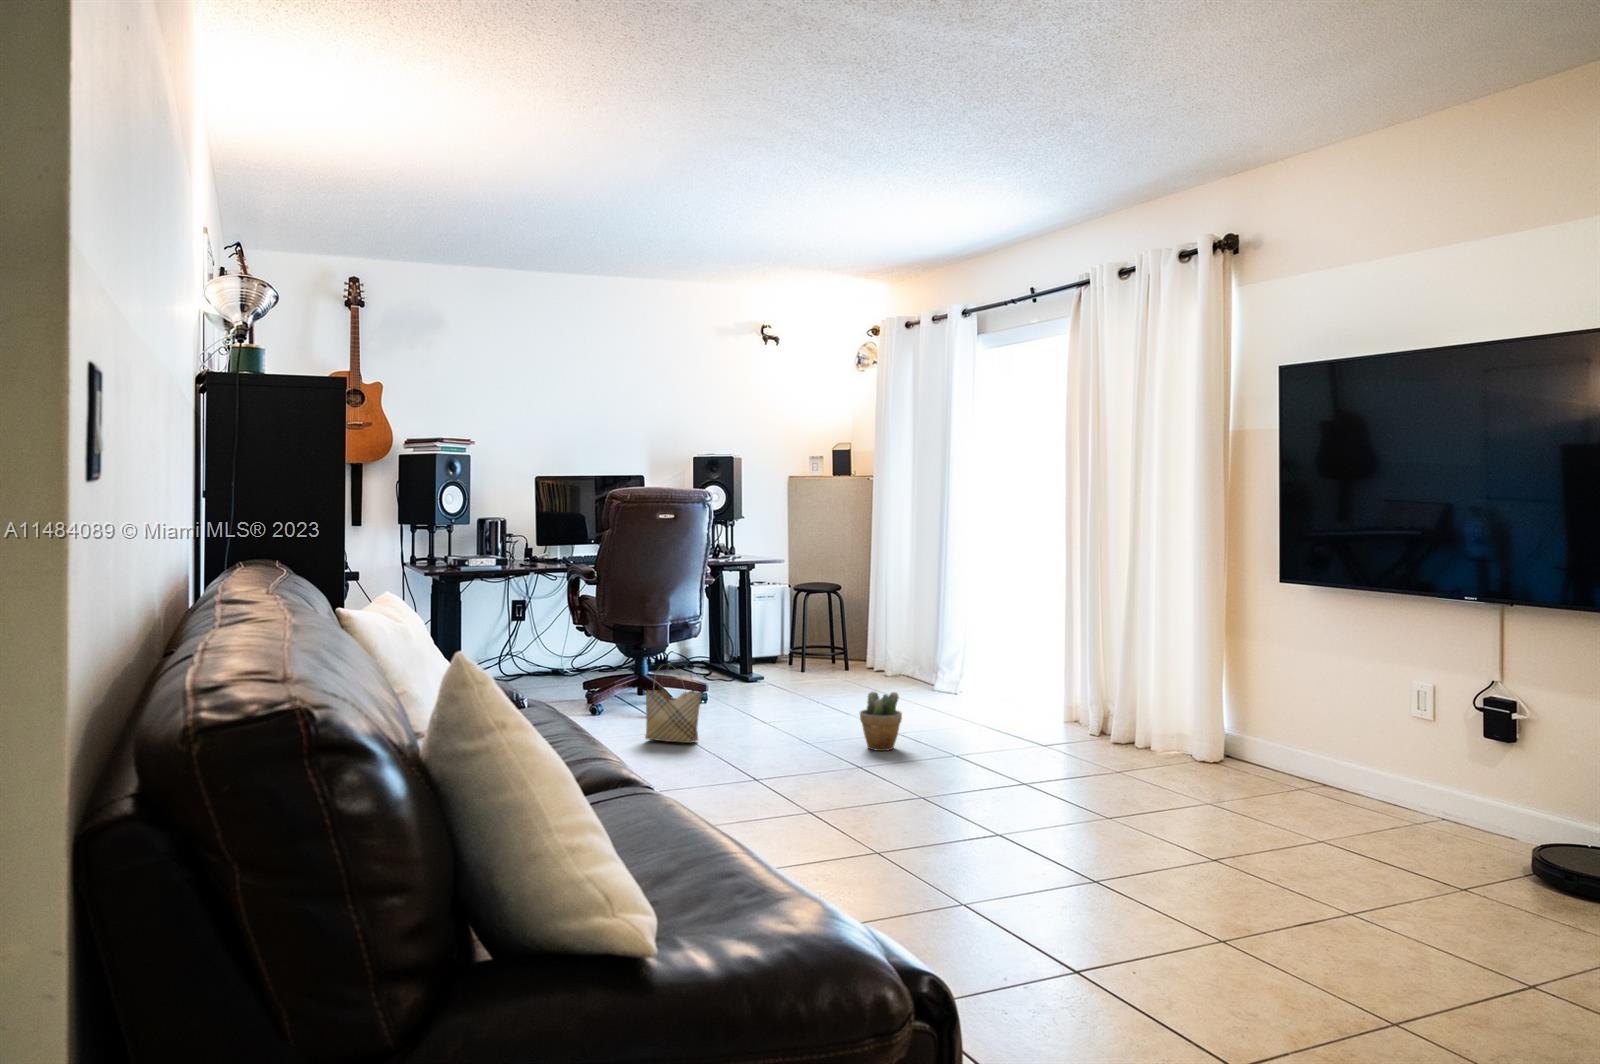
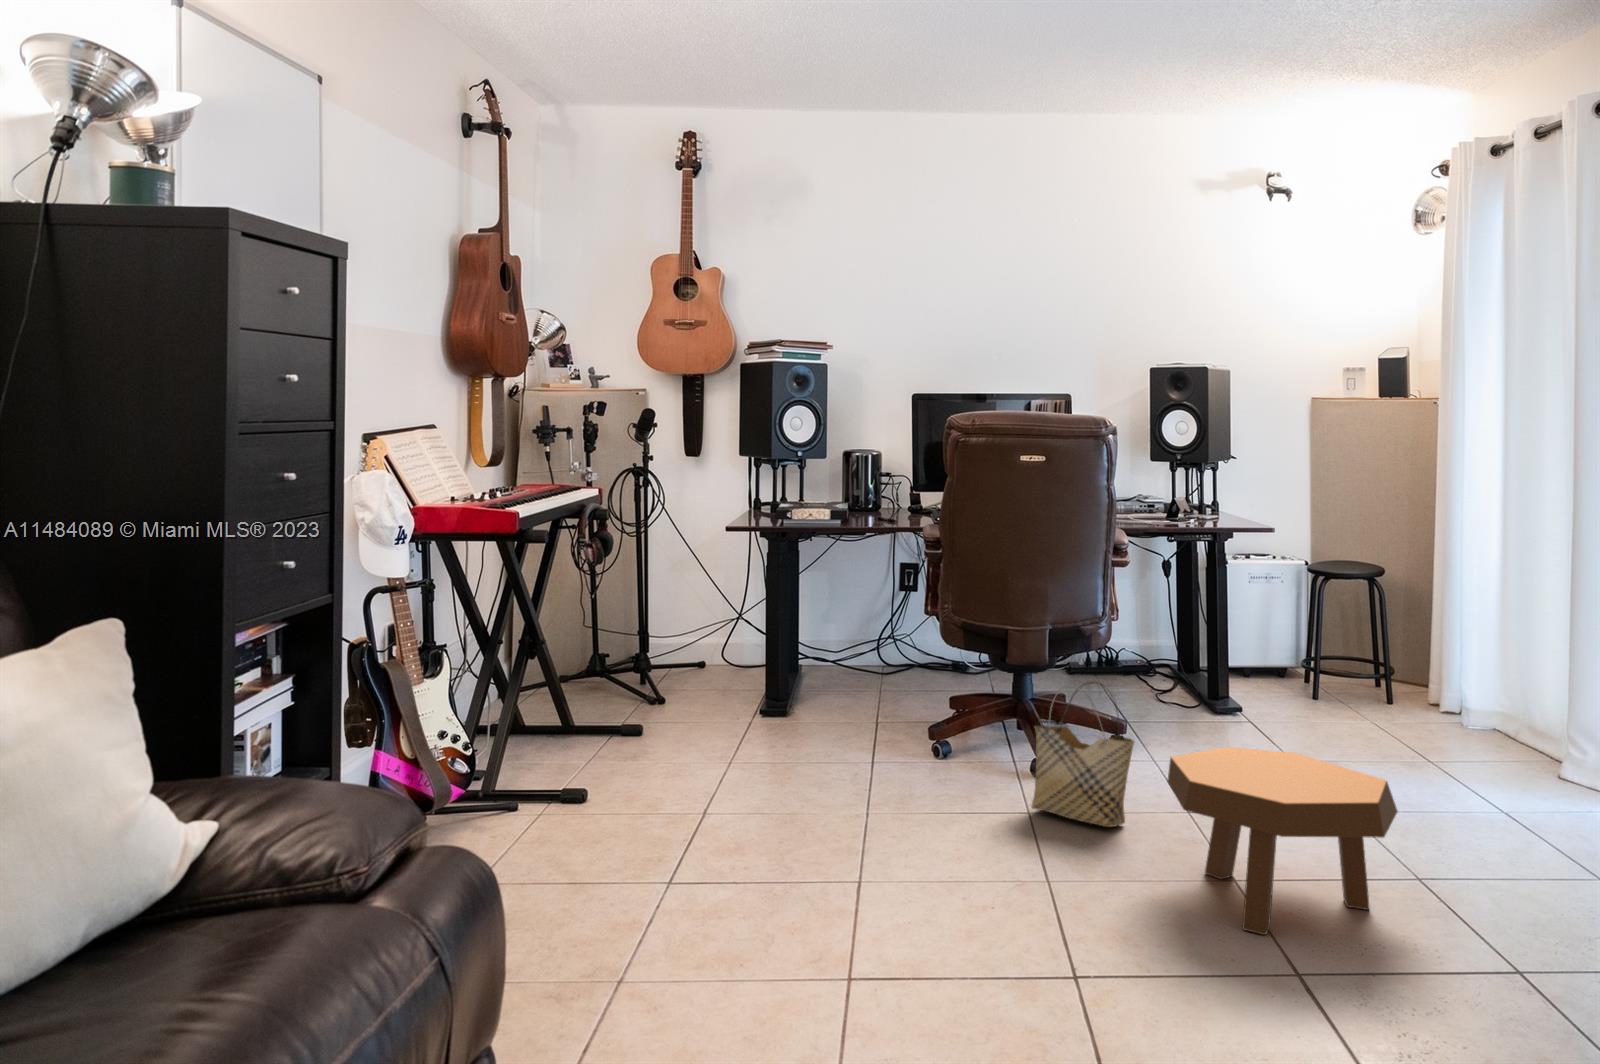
footstool: none [721,687,830,773] -> present [1167,747,1398,935]
potted plant: present [860,692,902,751] -> none [1460,783,1564,910]

